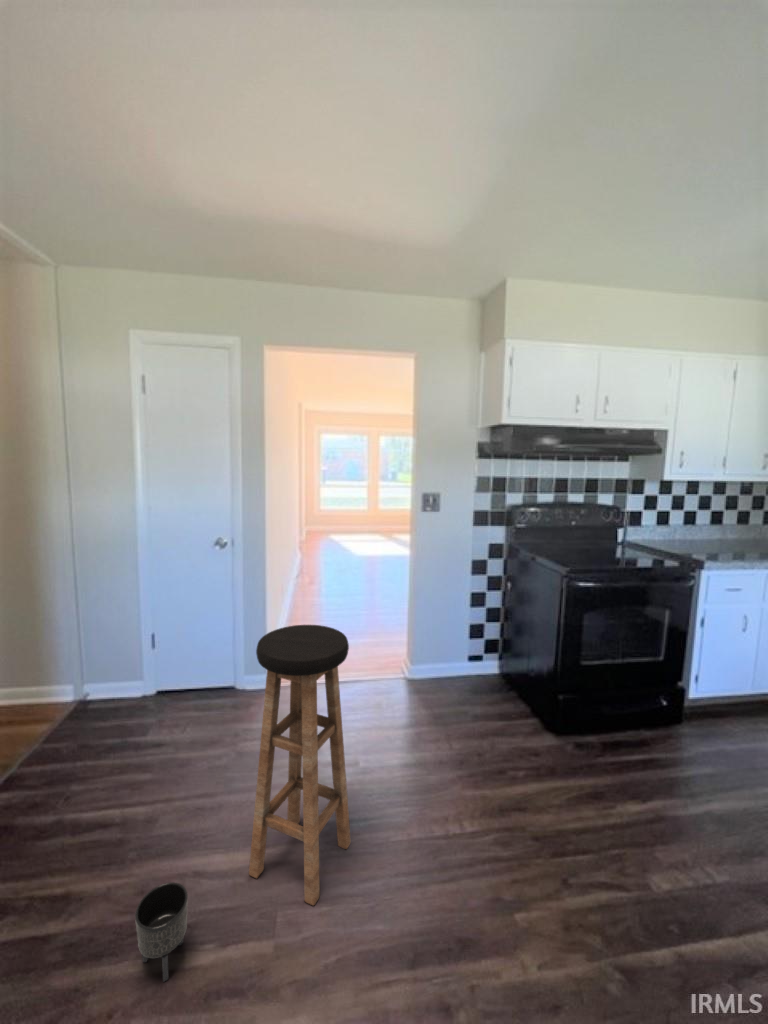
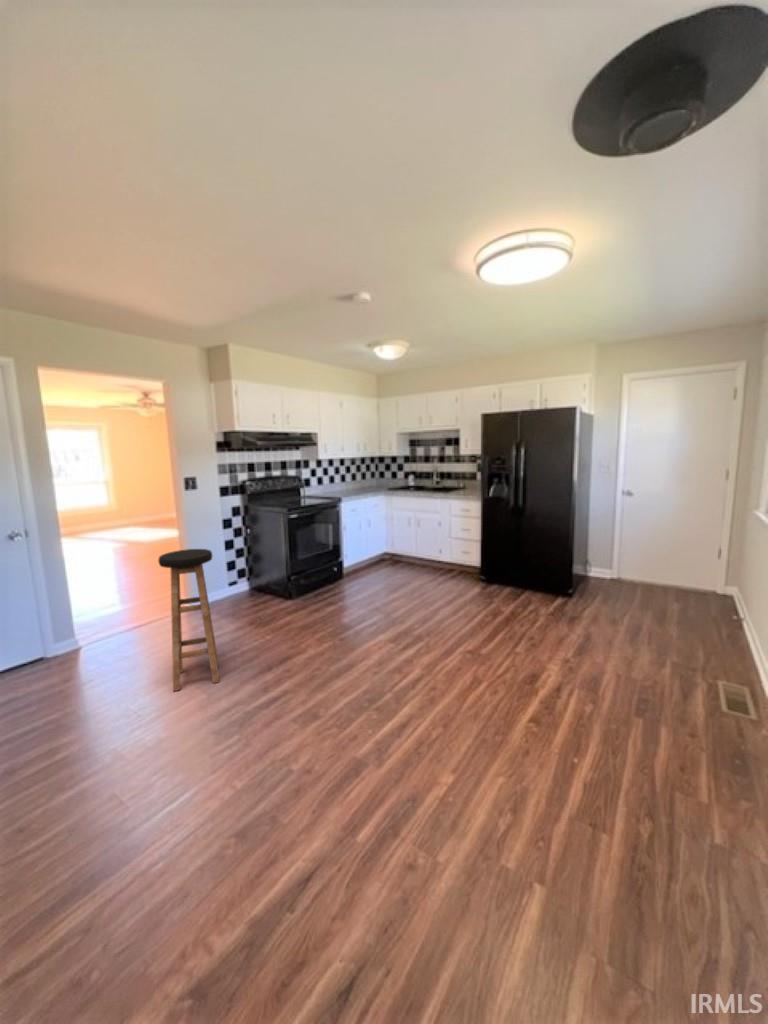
planter: present [135,882,188,981] -> none [141,685,169,729]

